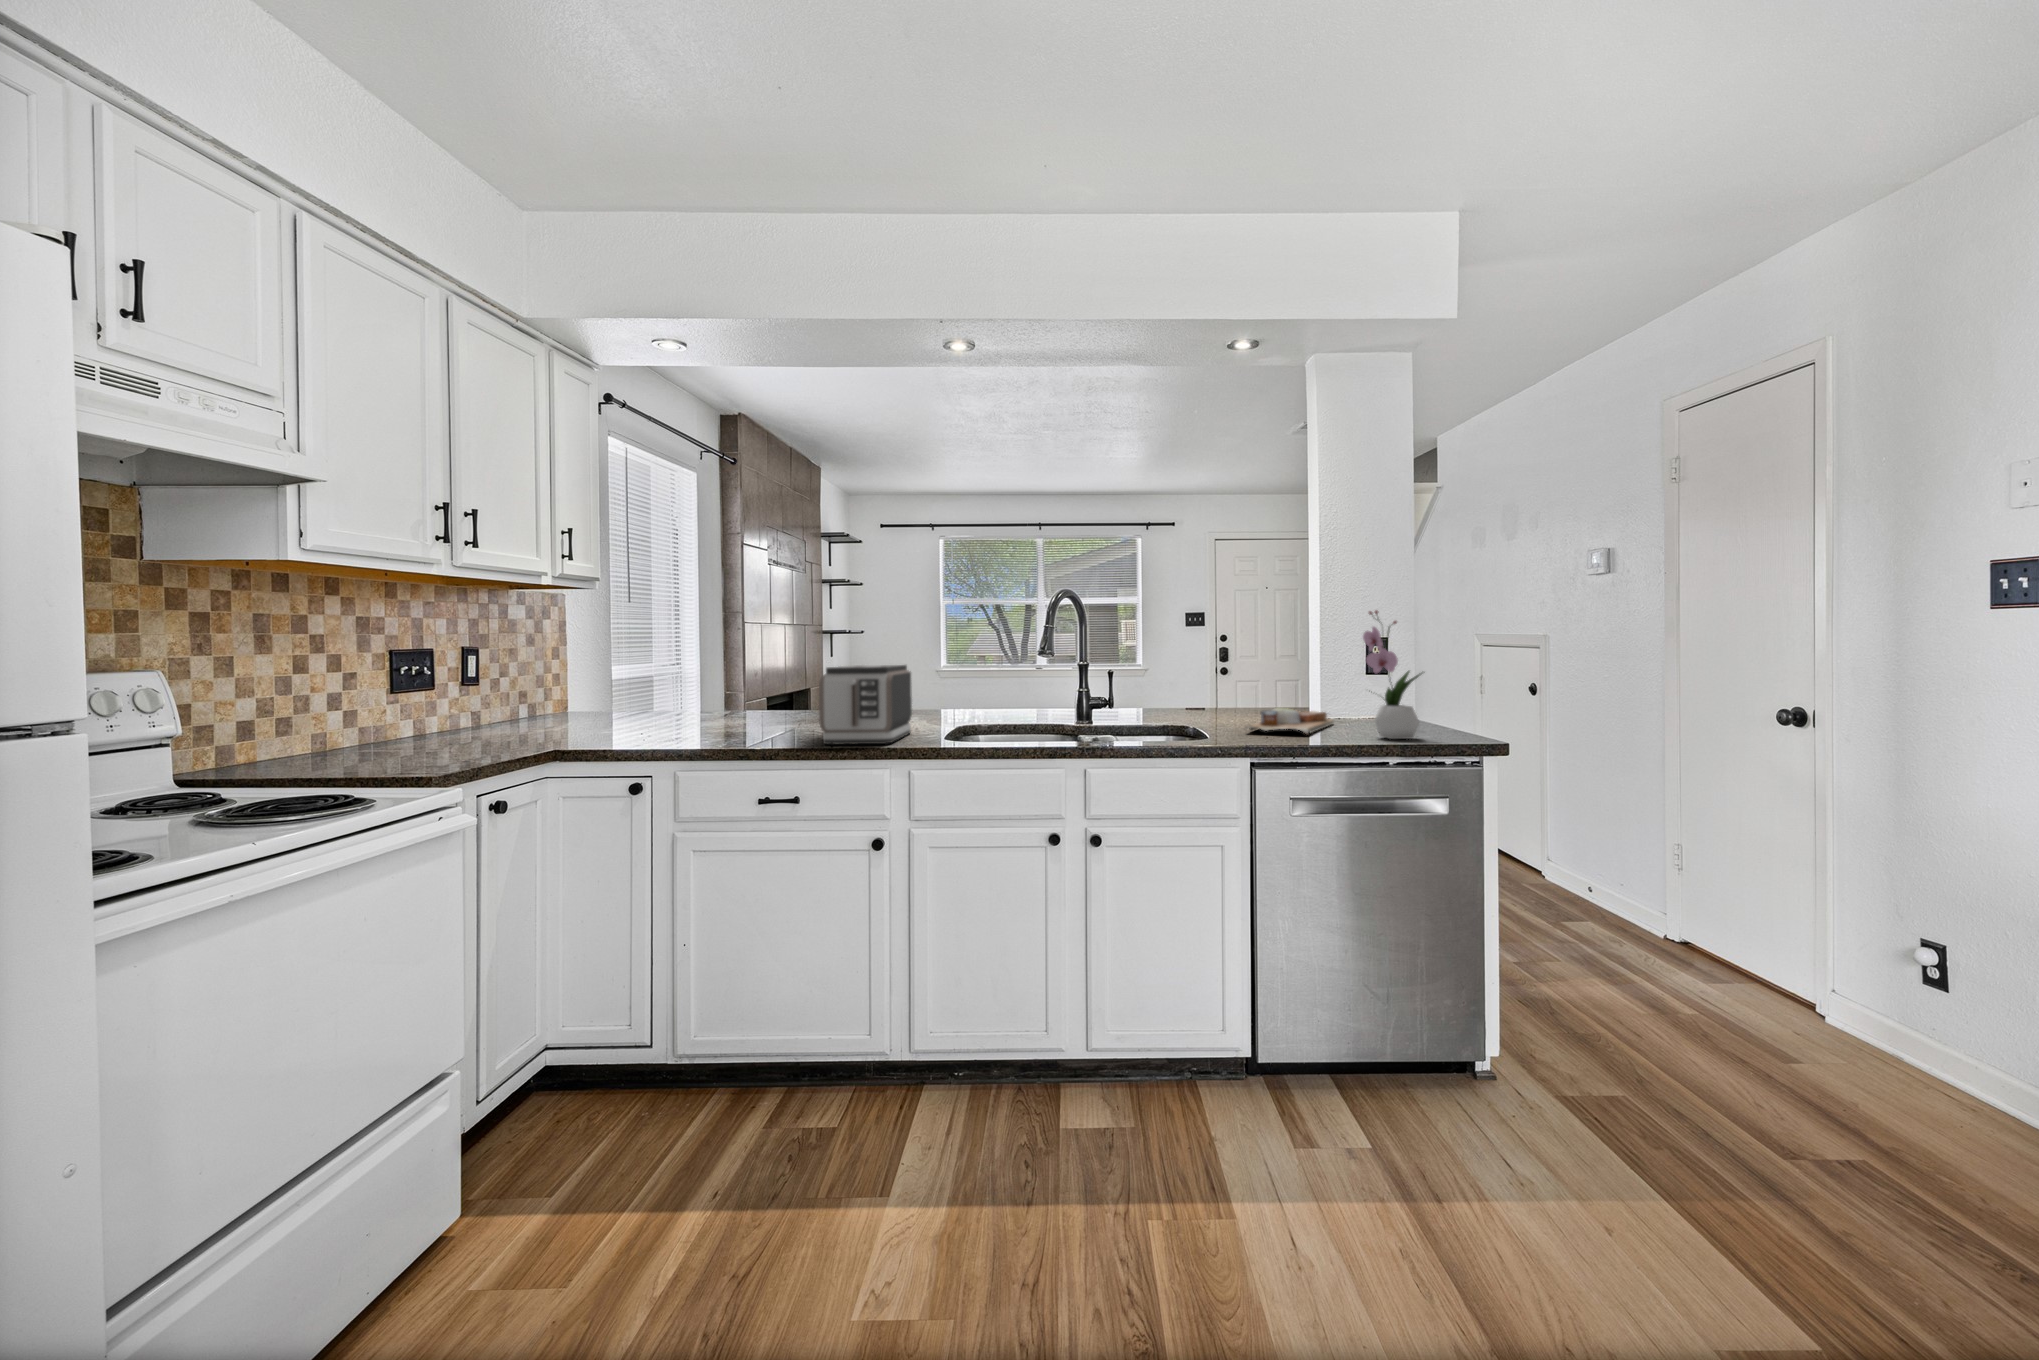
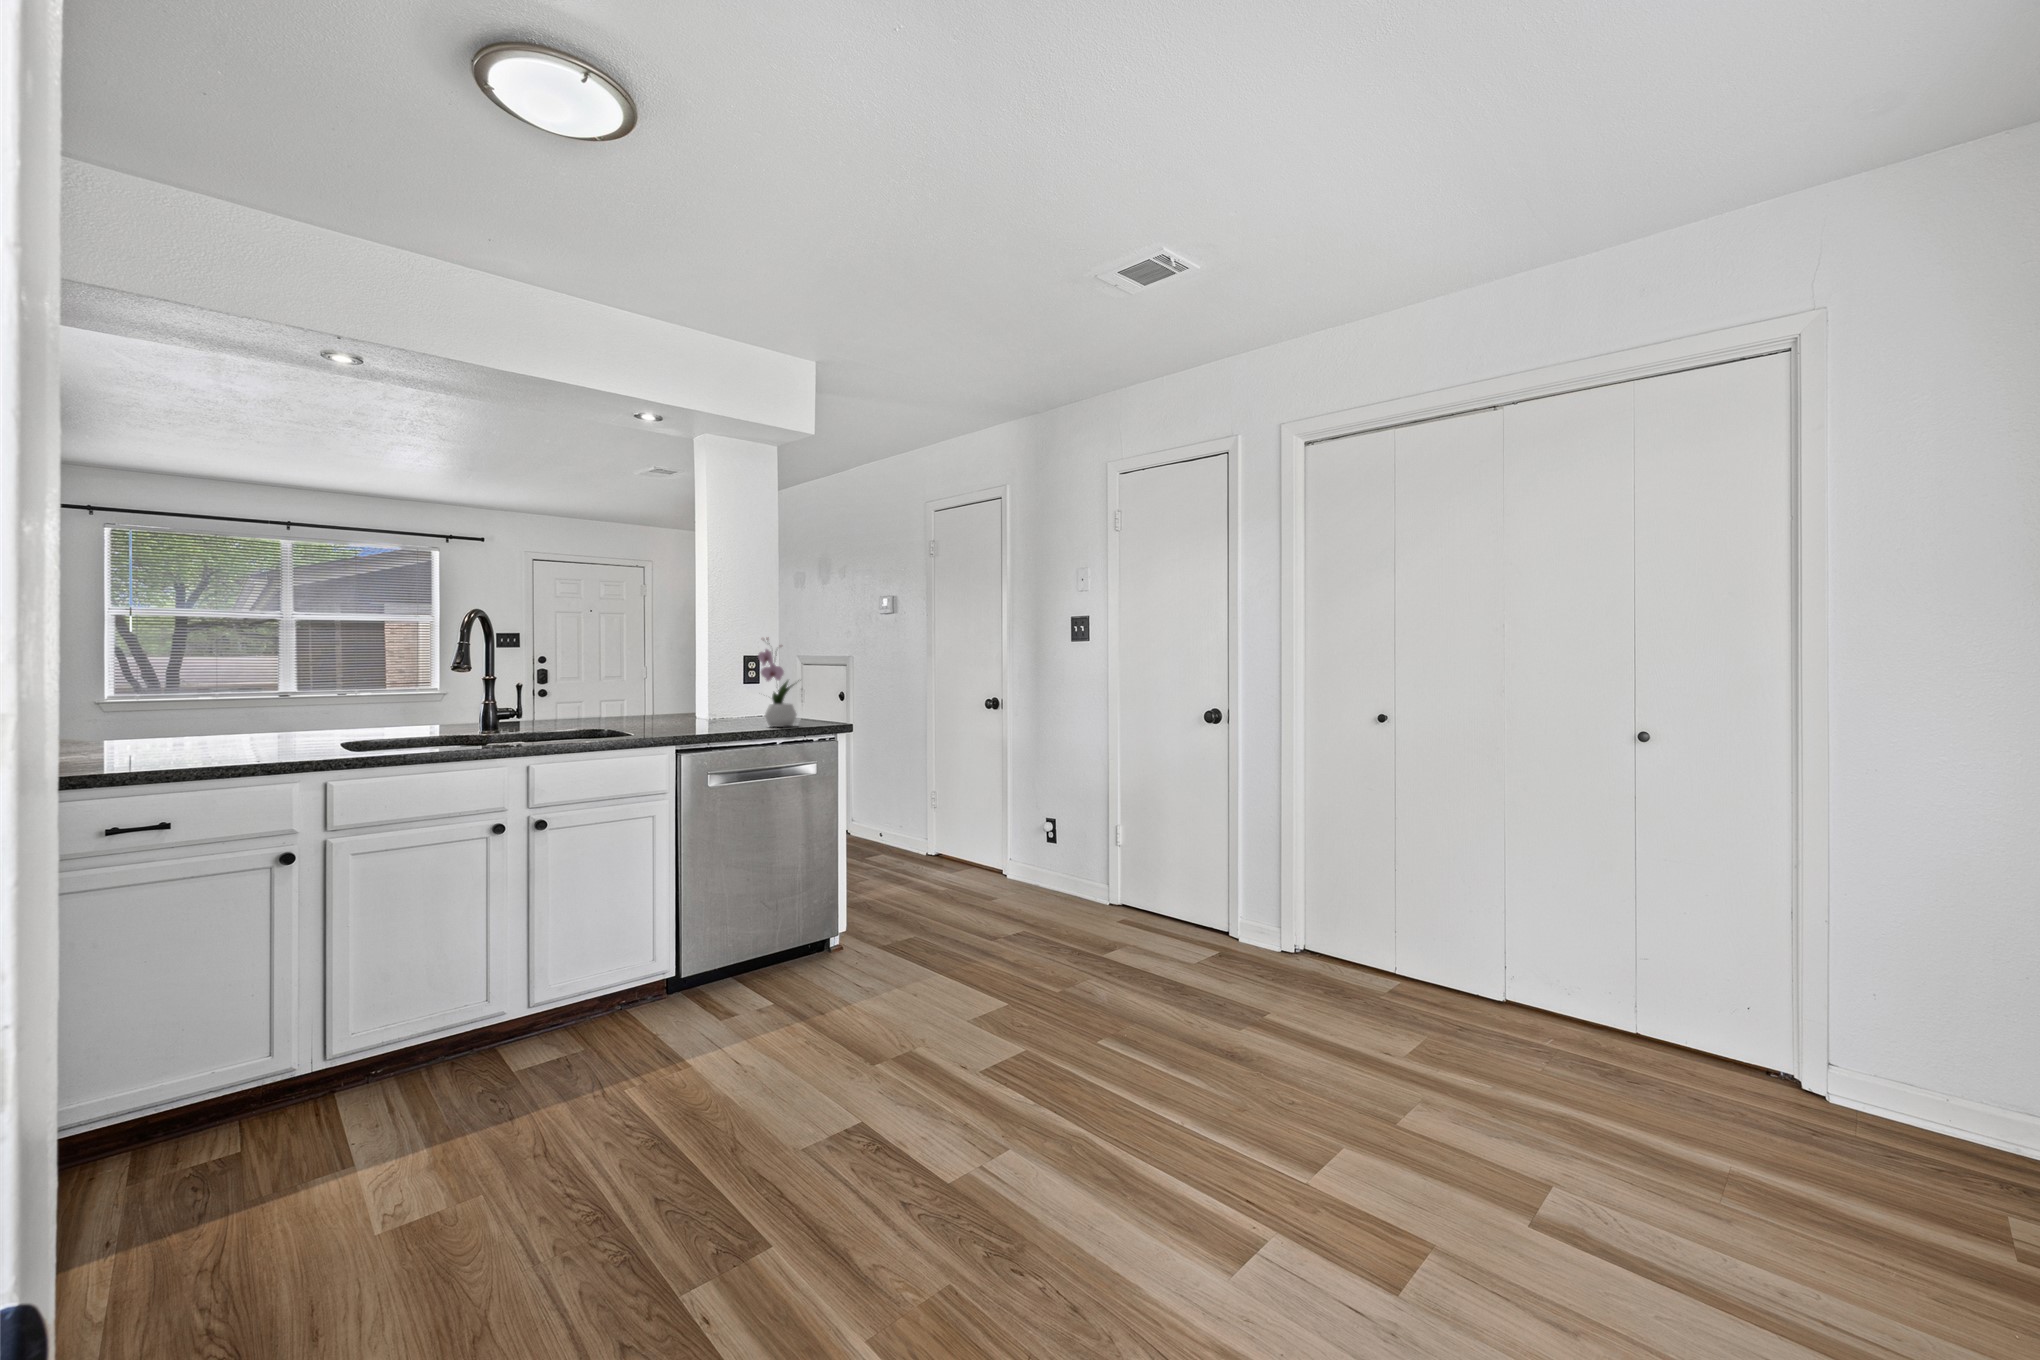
toaster: present [819,665,912,744] -> none [197,681,303,764]
cutting board: present [1246,708,1334,734] -> none [662,710,723,728]

